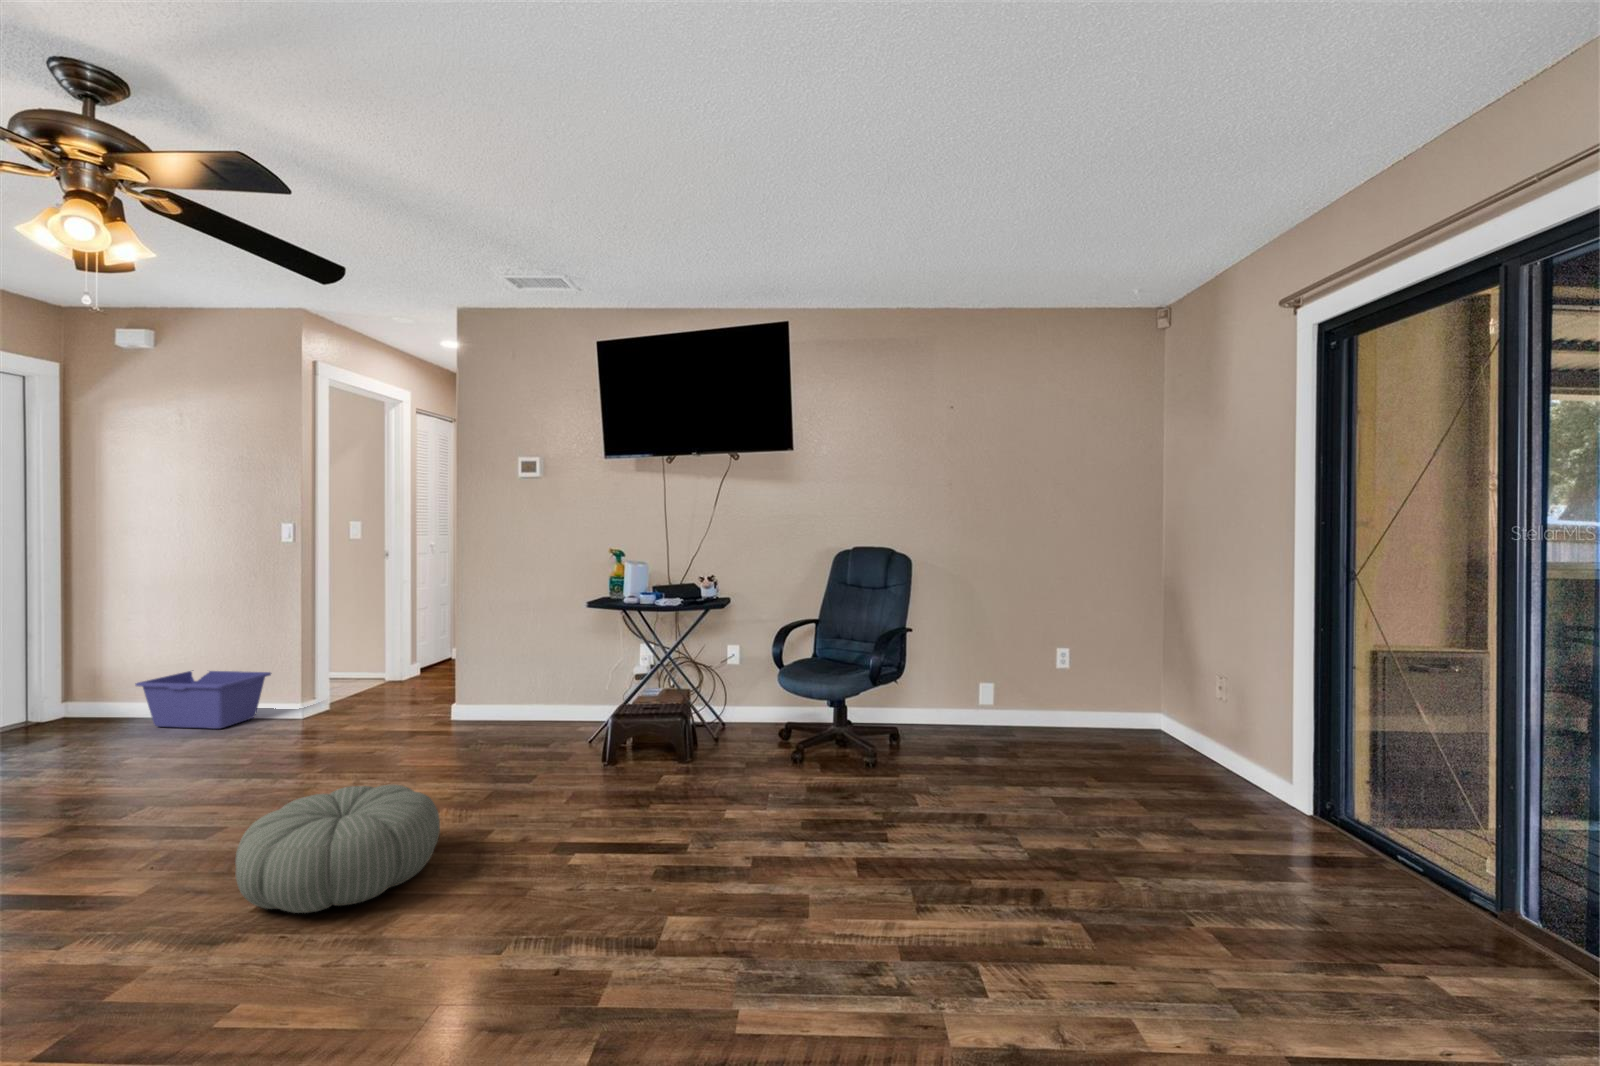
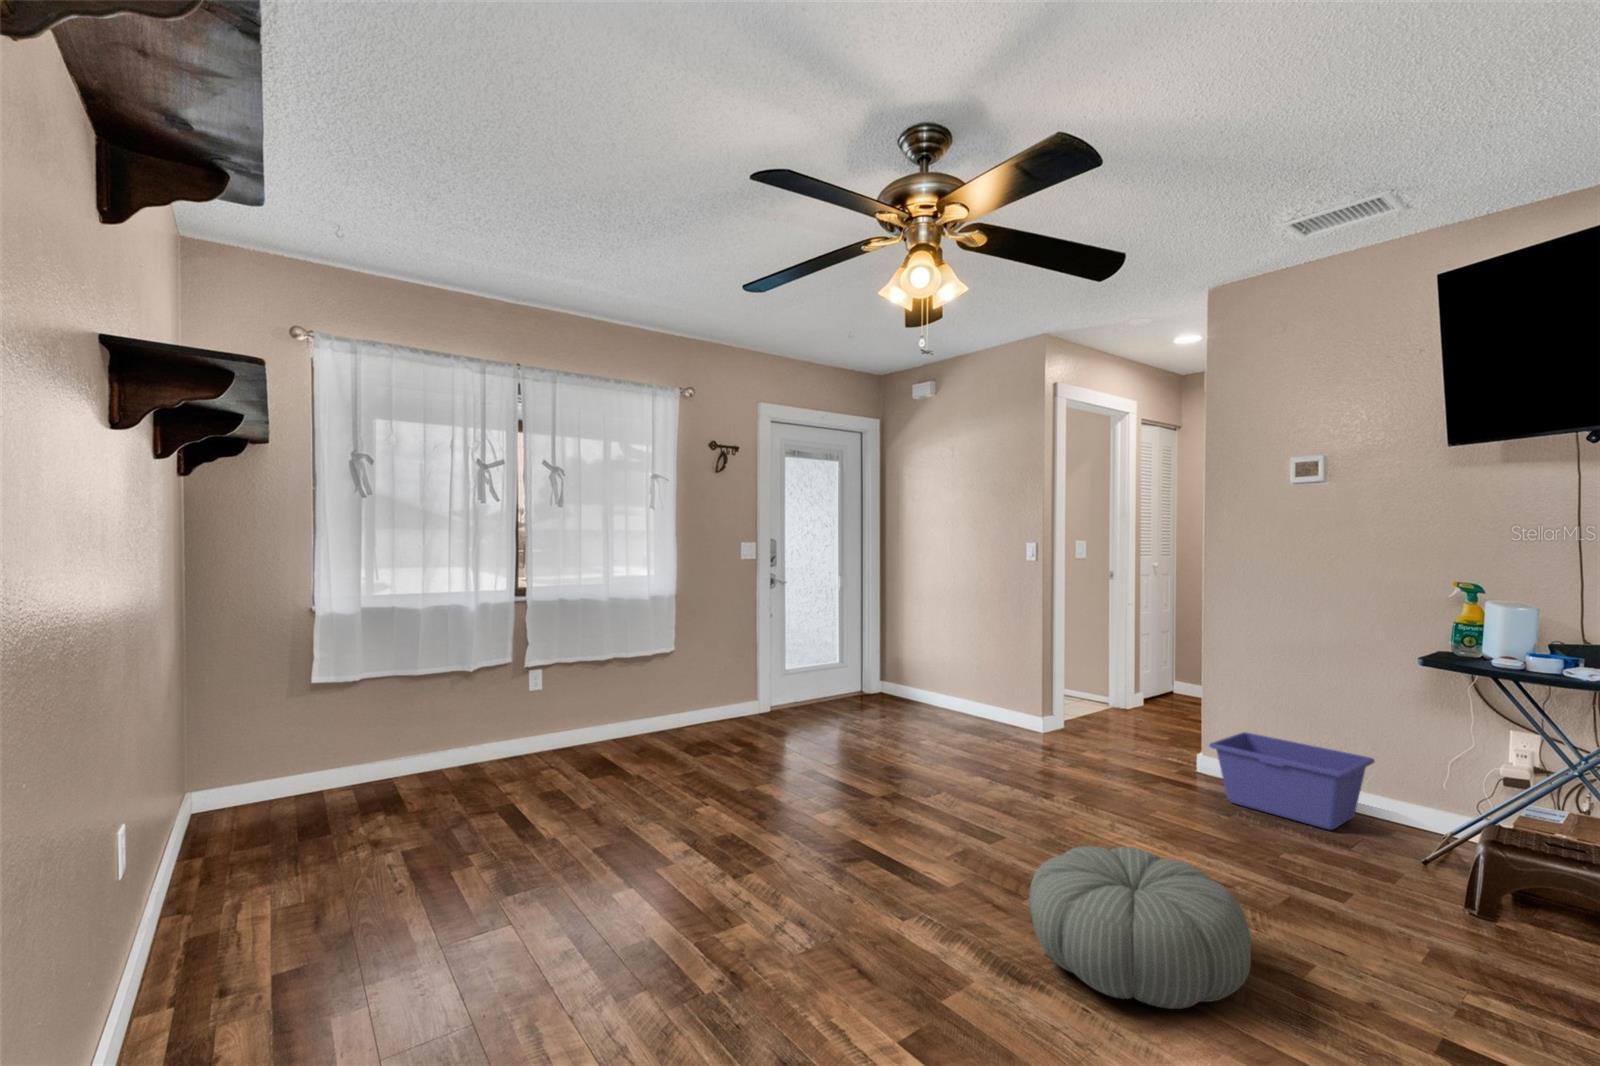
storage bin: present [136,671,271,729] -> present [1209,732,1374,830]

